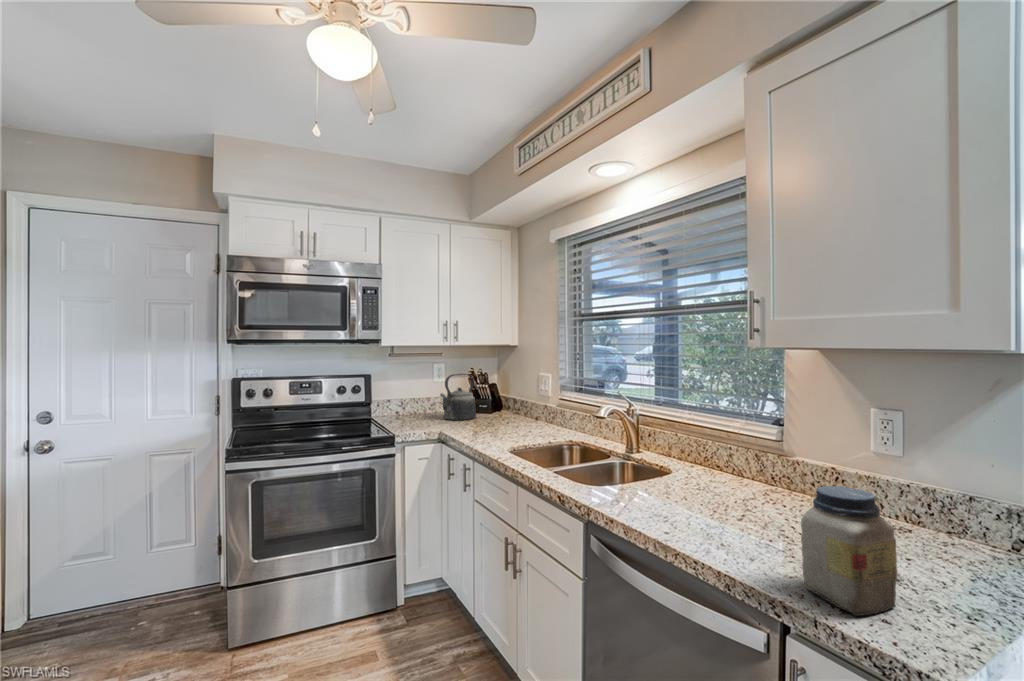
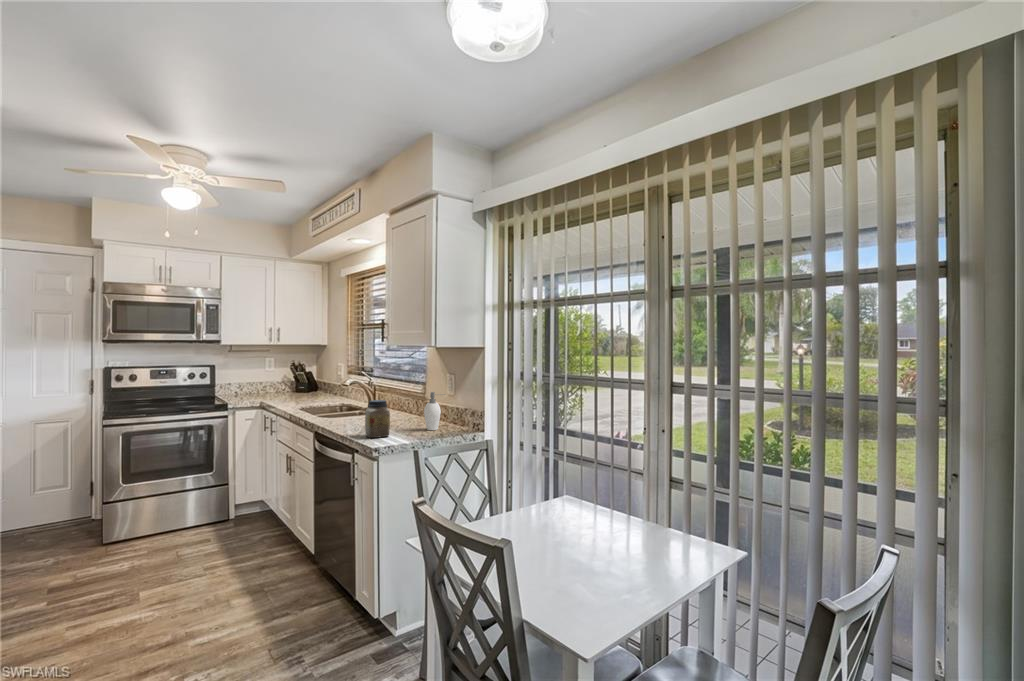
kettle: present [441,374,476,420] -> none [268,365,297,397]
soap dispenser: none [916,458,985,569] -> present [424,392,441,430]

